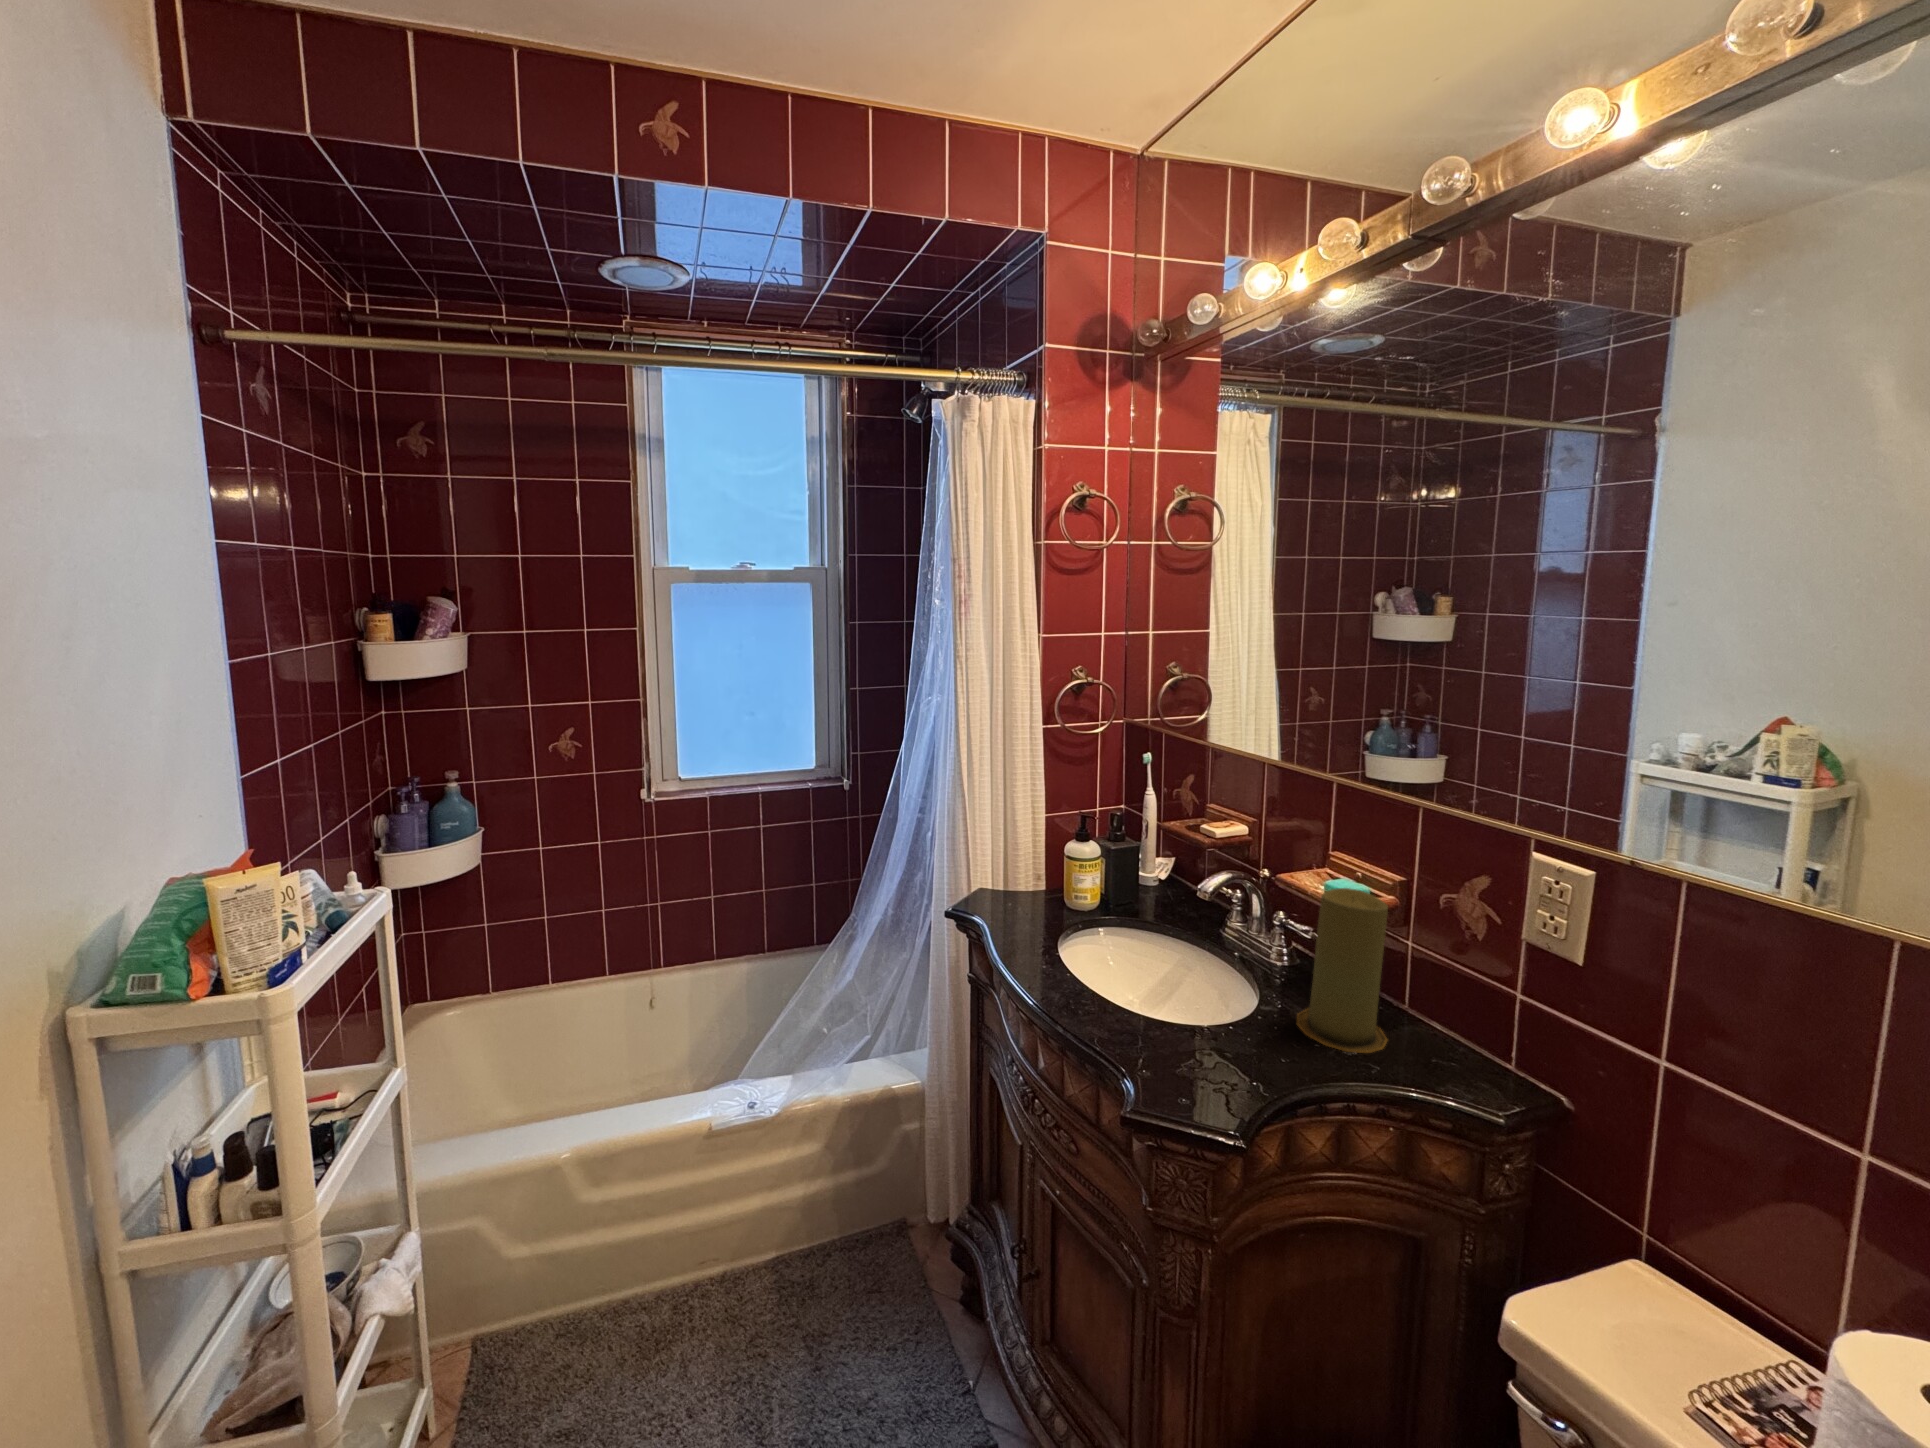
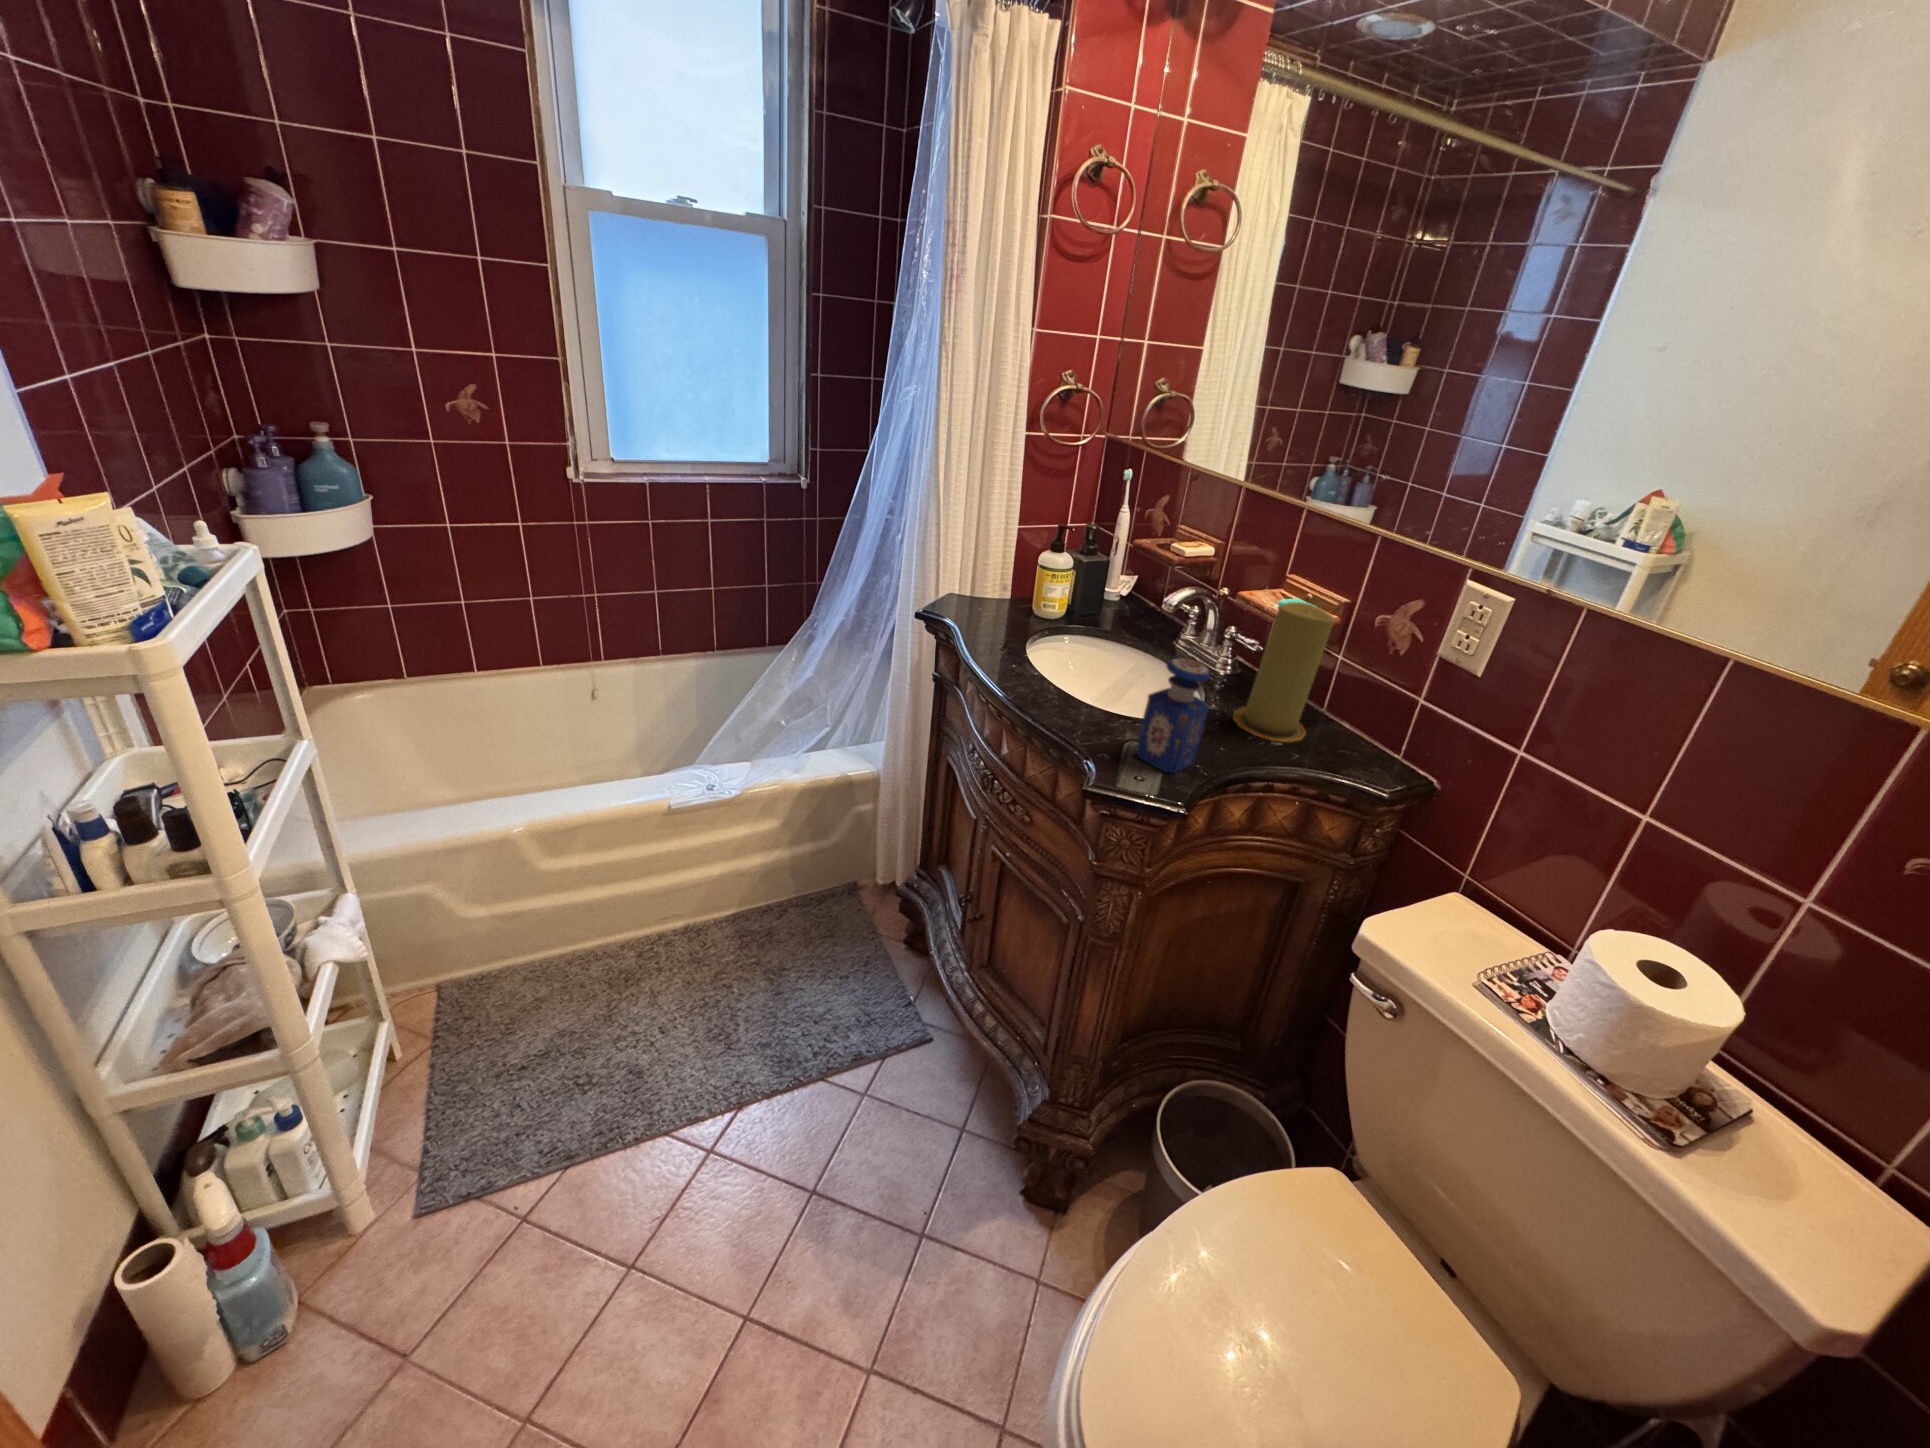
perfume bottle: none [1184,963,1257,1099] -> present [1136,658,1211,773]

